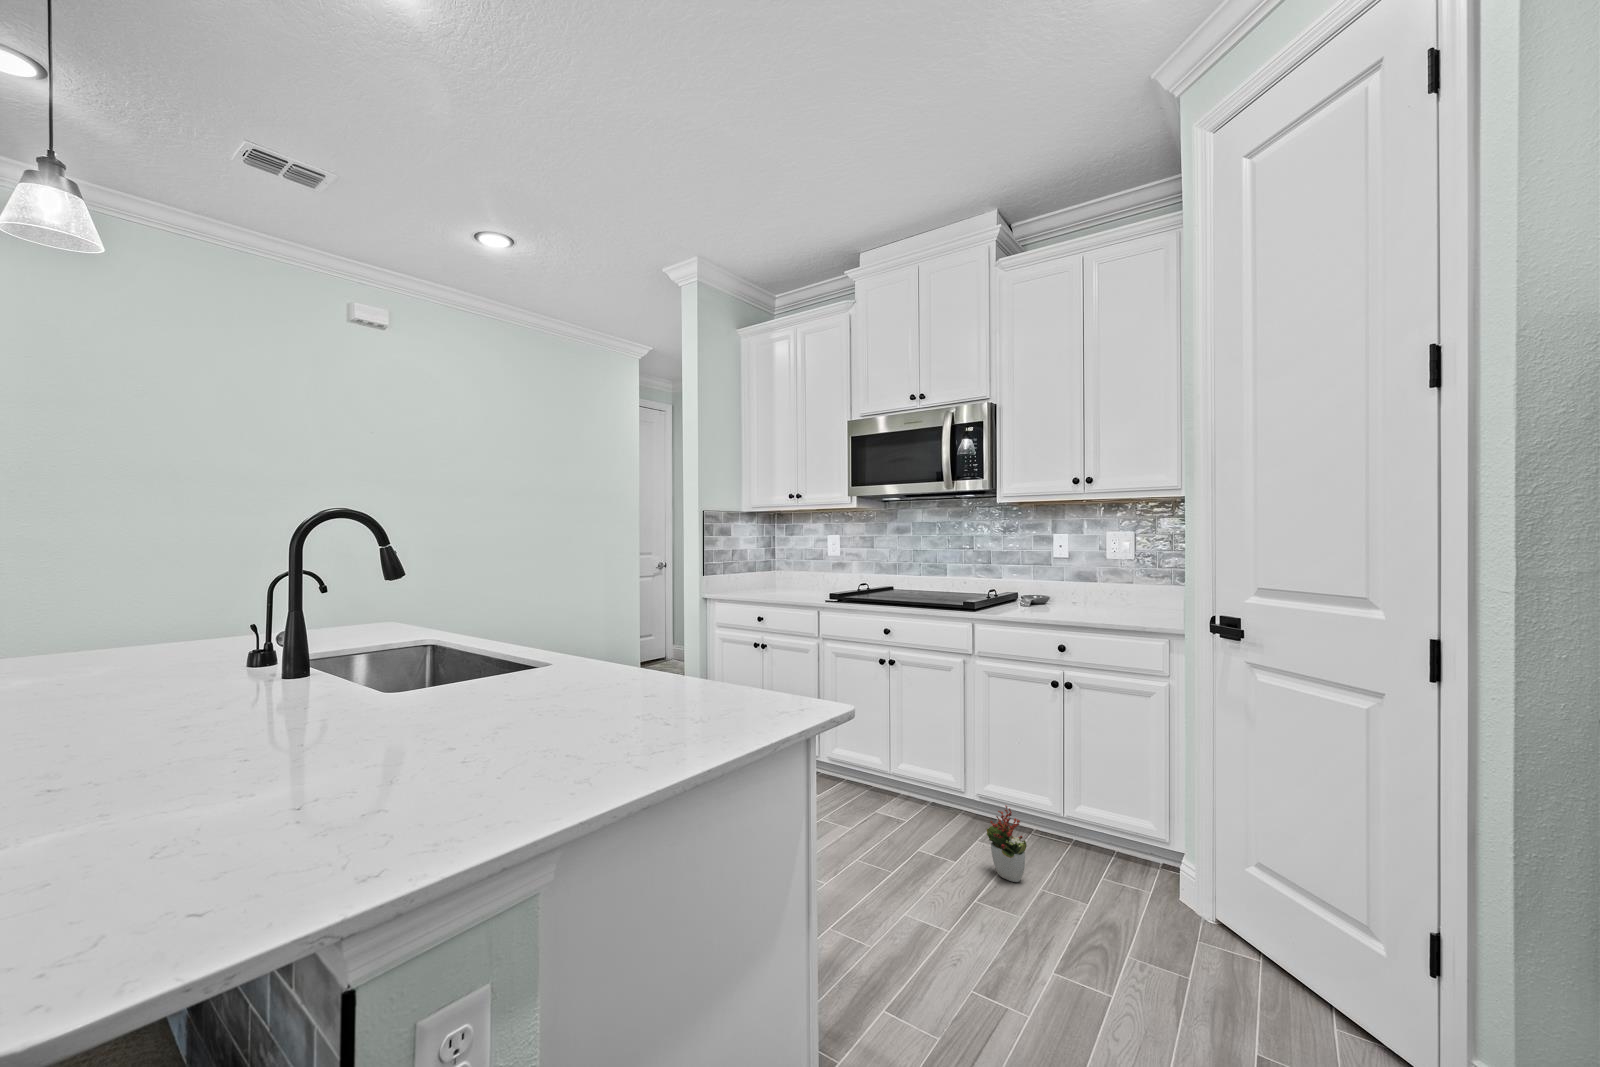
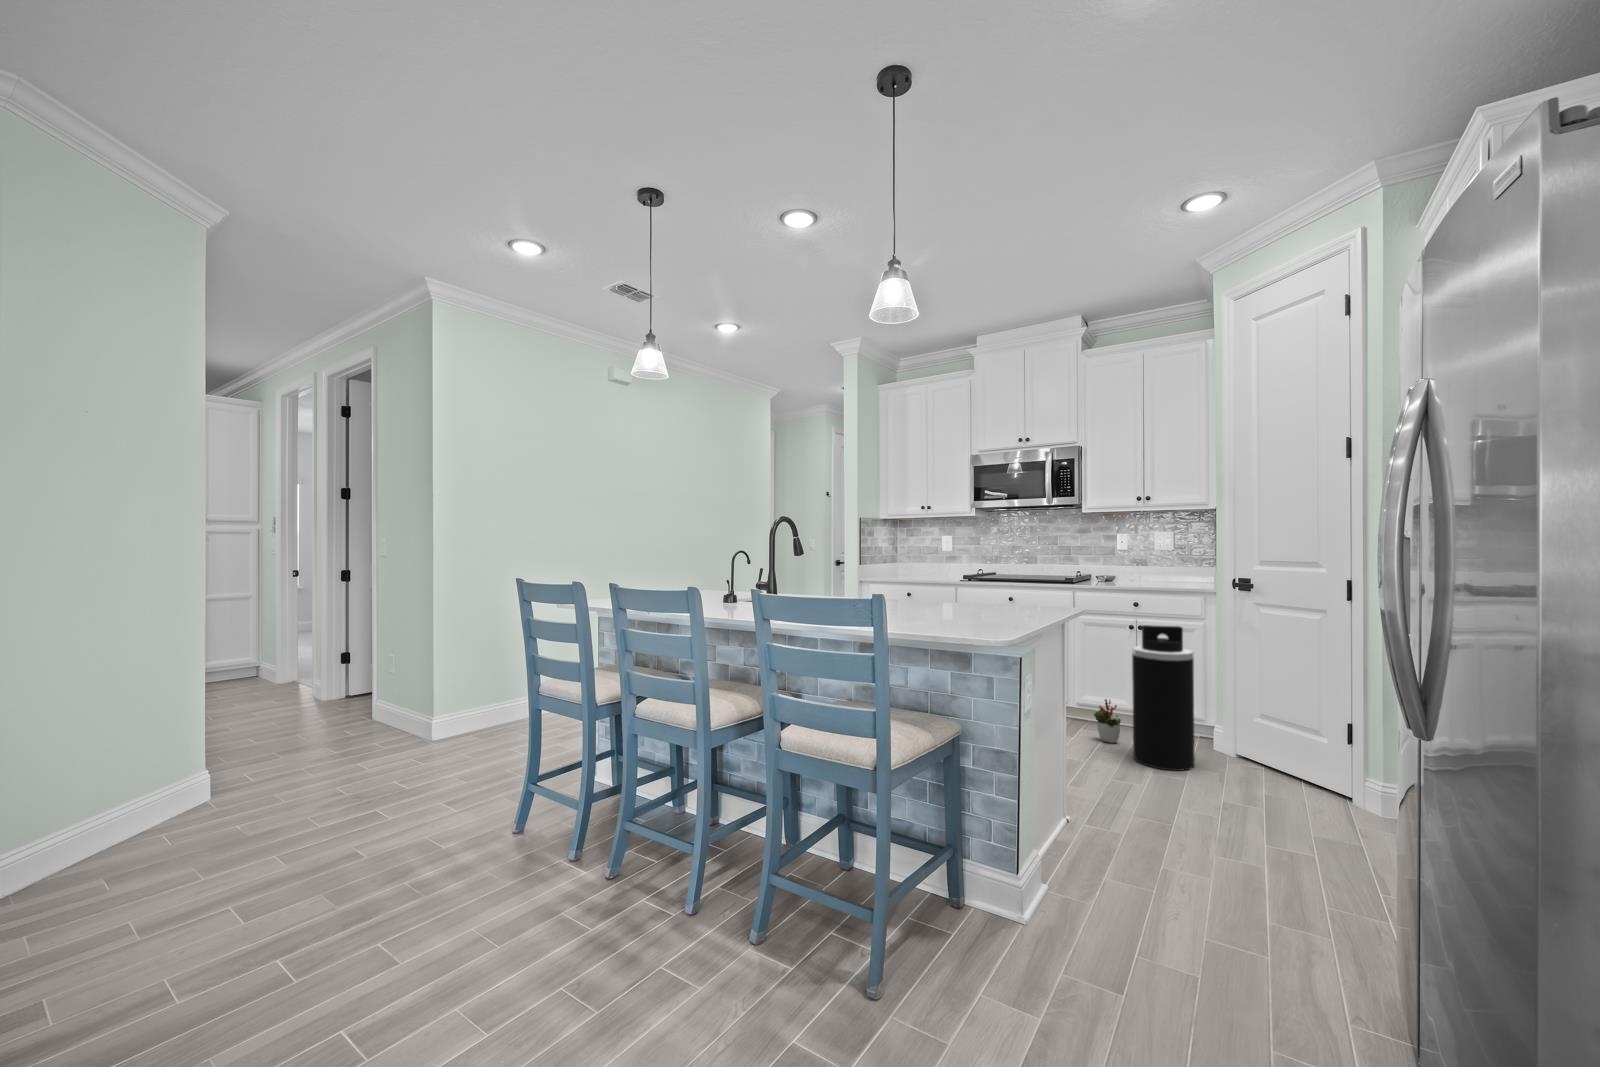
trash can: none [1034,696,1138,969] -> present [1132,625,1195,771]

